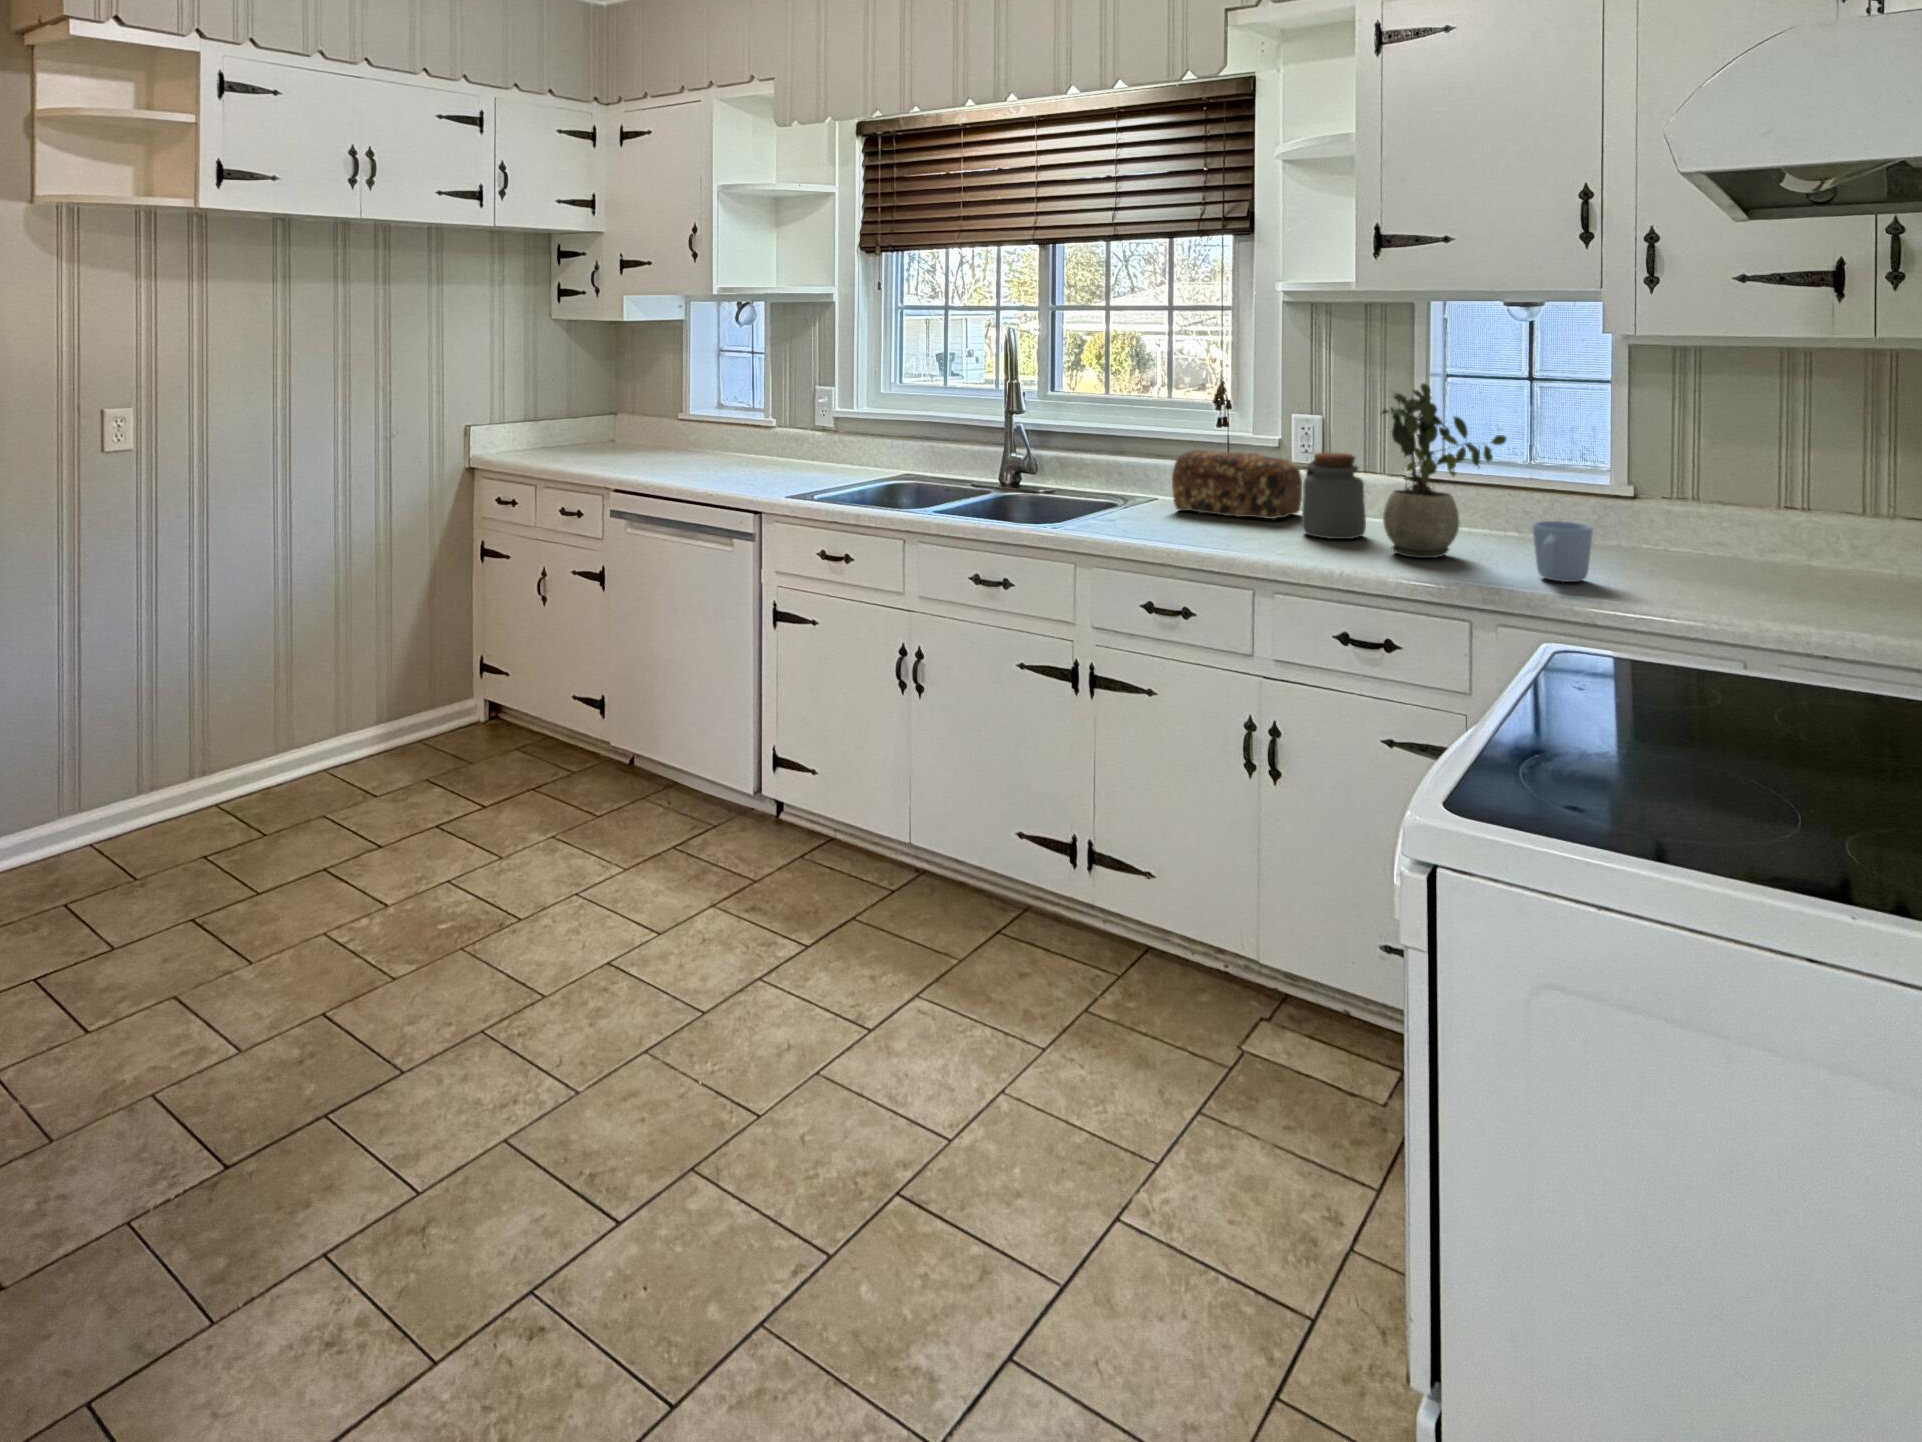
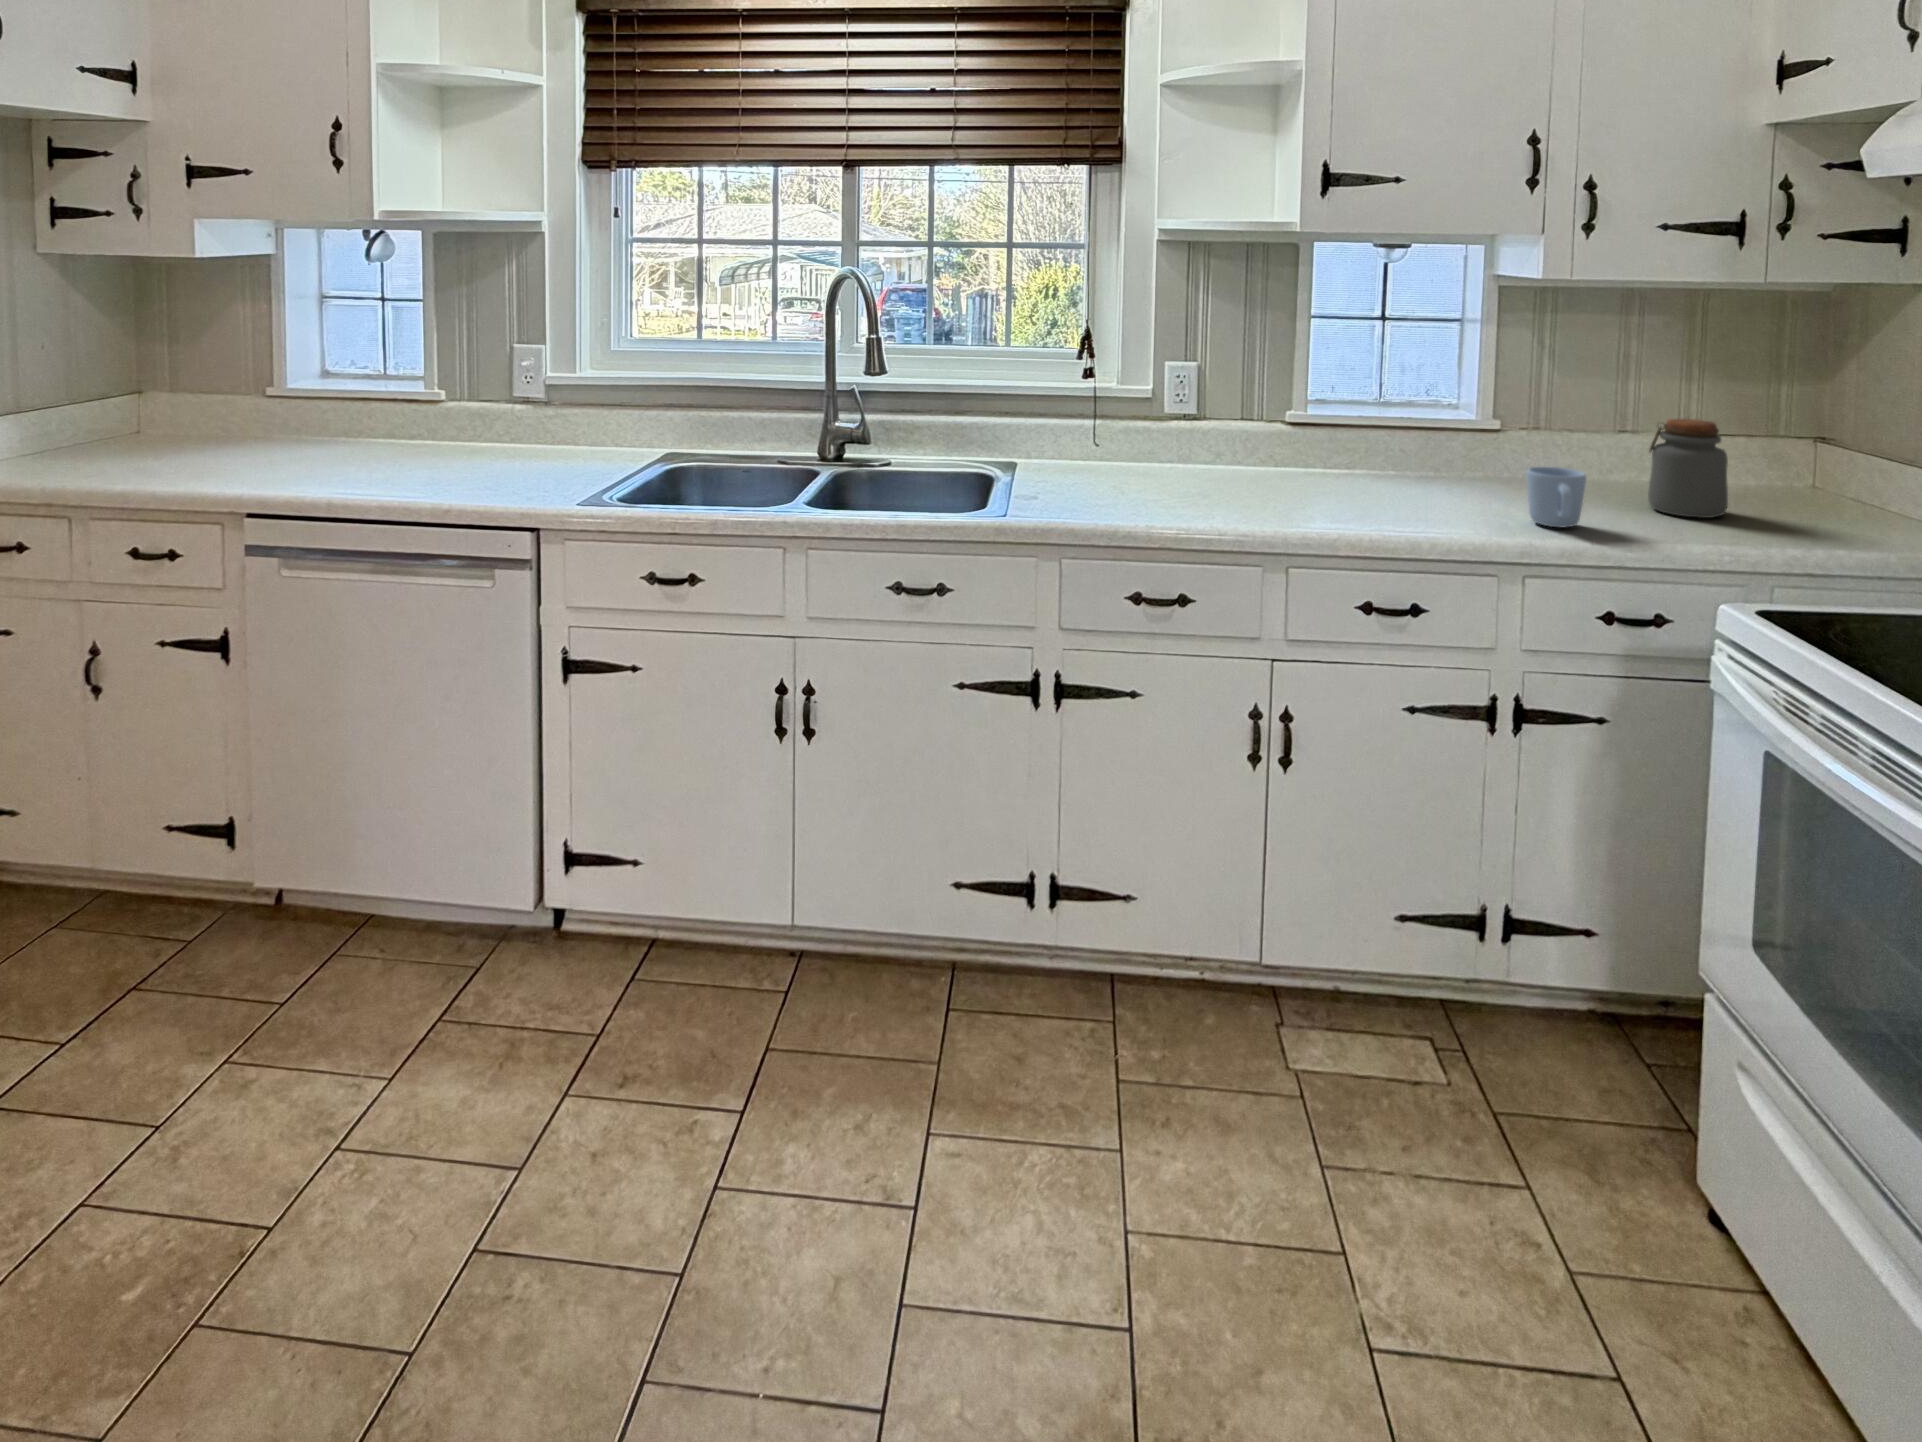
potted plant: present [1382,383,1507,558] -> none [1352,332,1481,513]
bread loaf: present [1172,450,1302,519] -> none [1061,406,1189,477]
jar: present [1302,452,1366,539] -> present [1648,419,1728,518]

